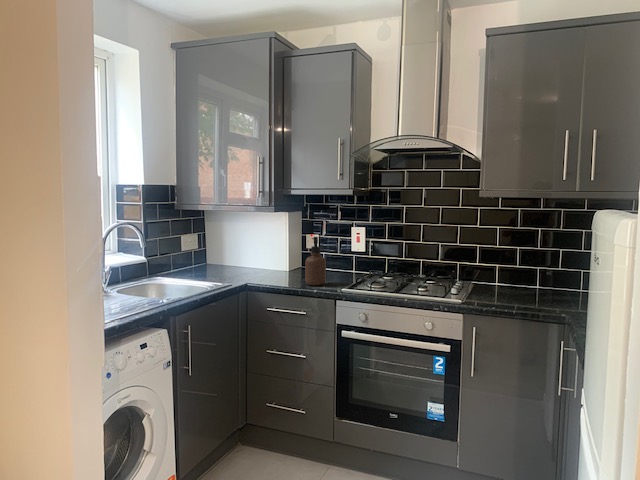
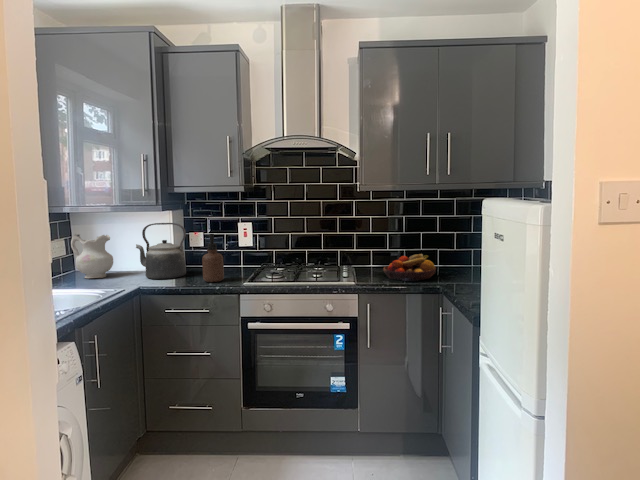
kettle: none [252,224,296,278] -> present [136,223,186,279]
ceramic pitcher: none [200,230,234,272] -> present [71,234,113,278]
fruit bowl: none [502,275,569,306] -> present [383,254,436,281]

